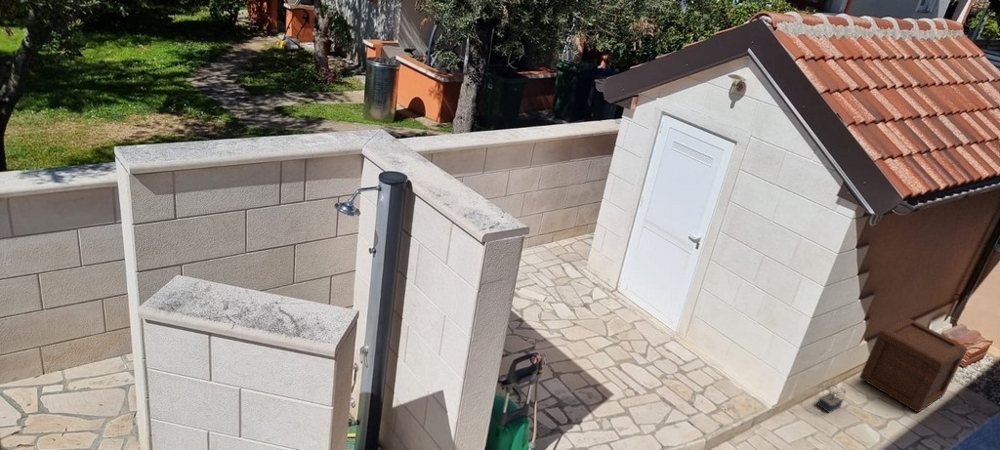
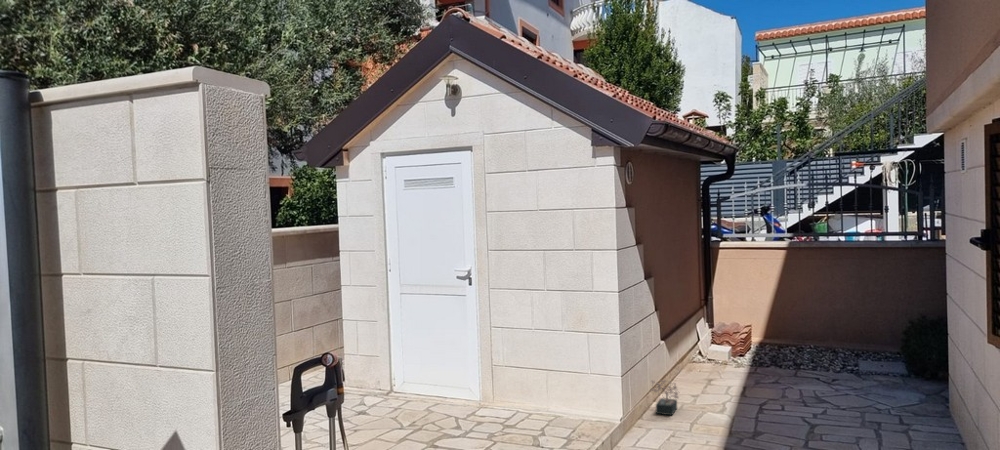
wooden crate: present [860,318,967,412] -> none [672,313,748,391]

